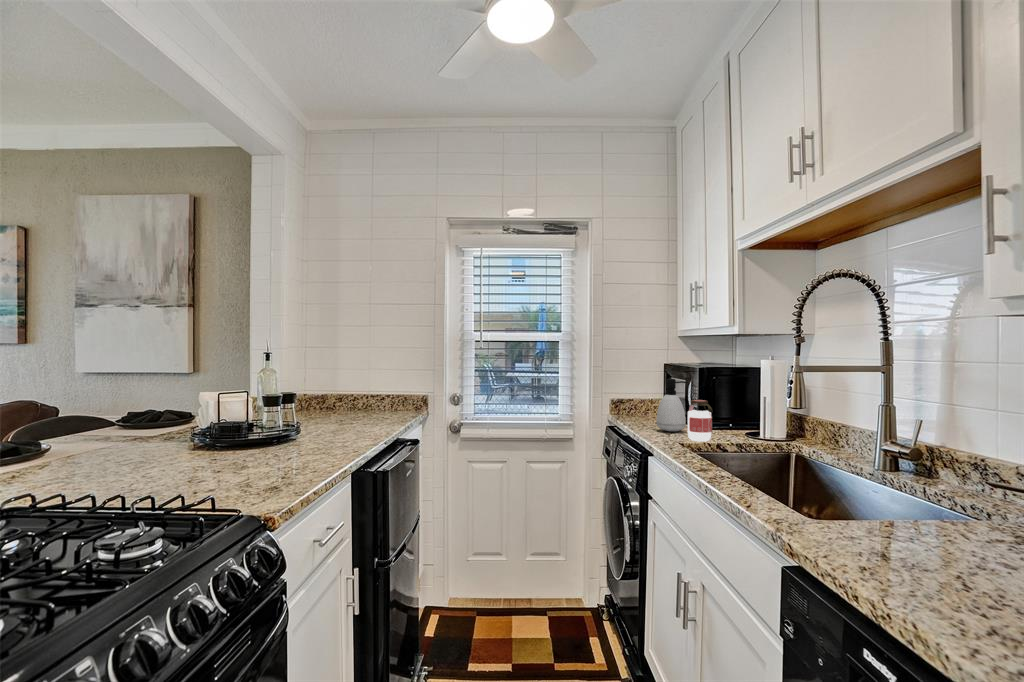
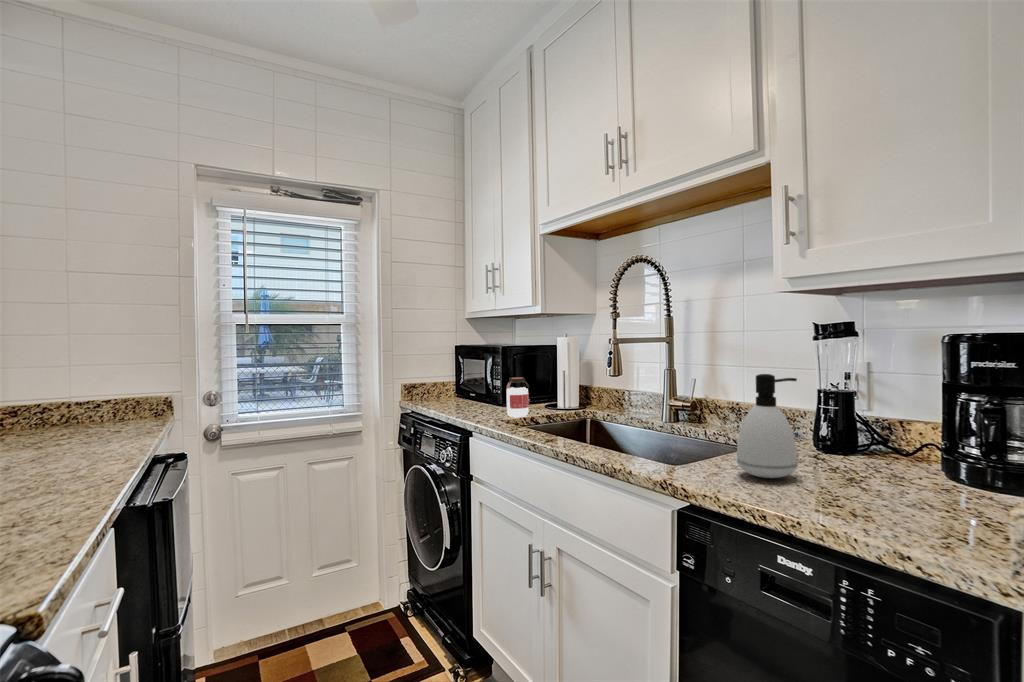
soap dispenser: present [656,379,686,431] -> present [737,374,797,478]

